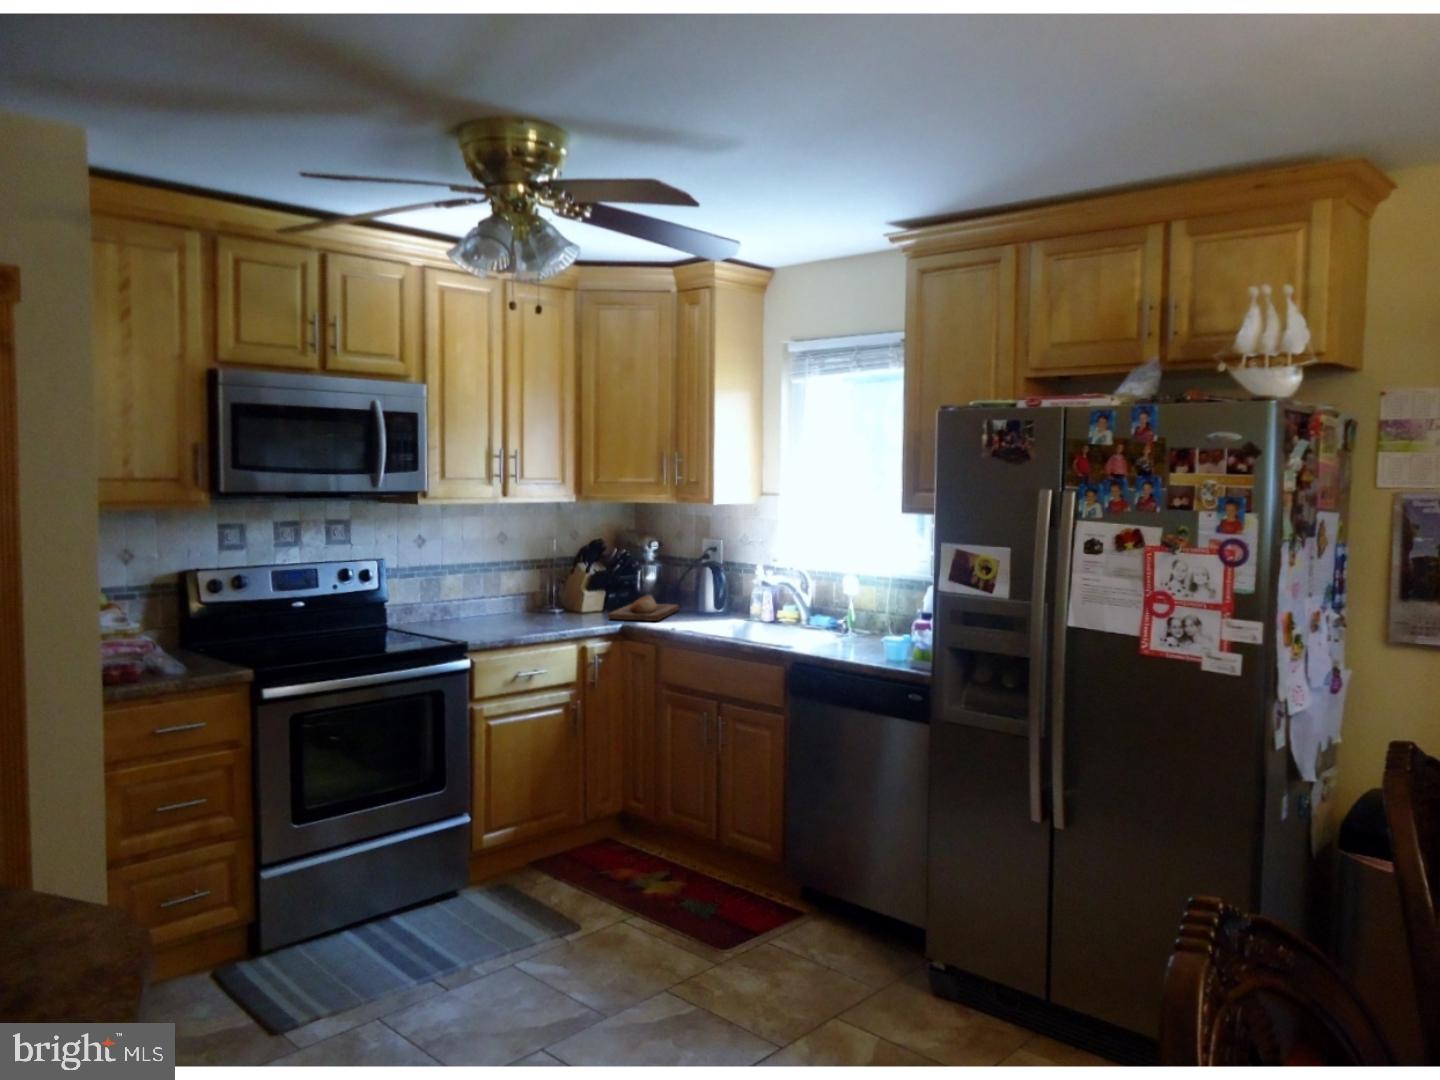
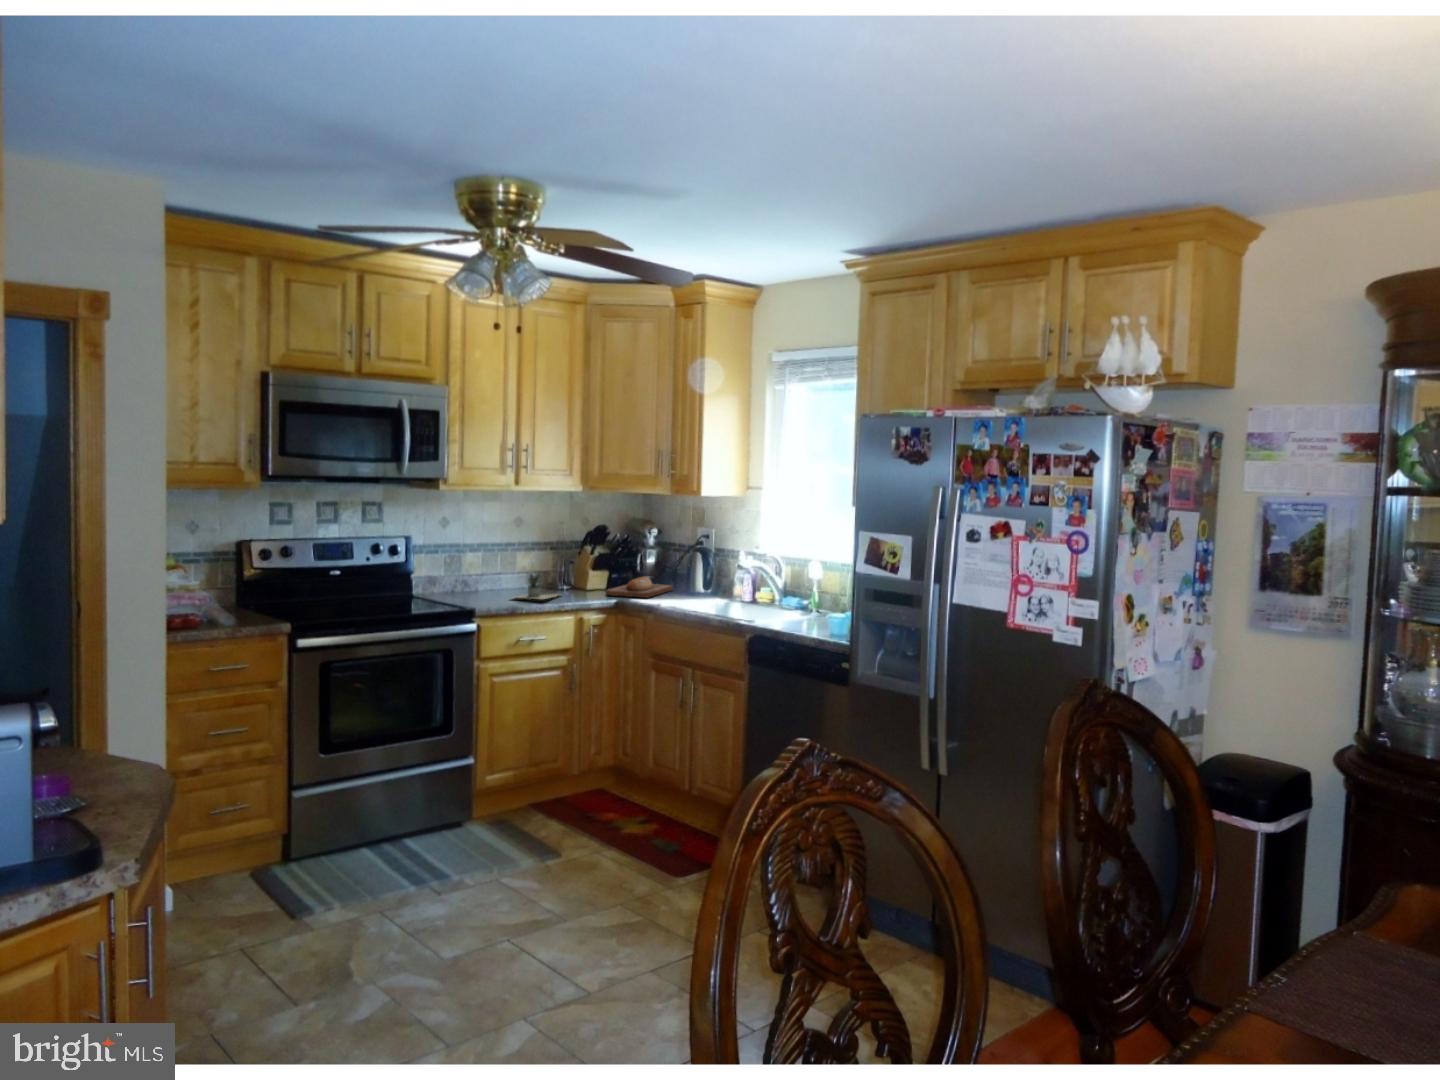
potted plant: none [502,595,569,627] -> present [517,573,557,599]

